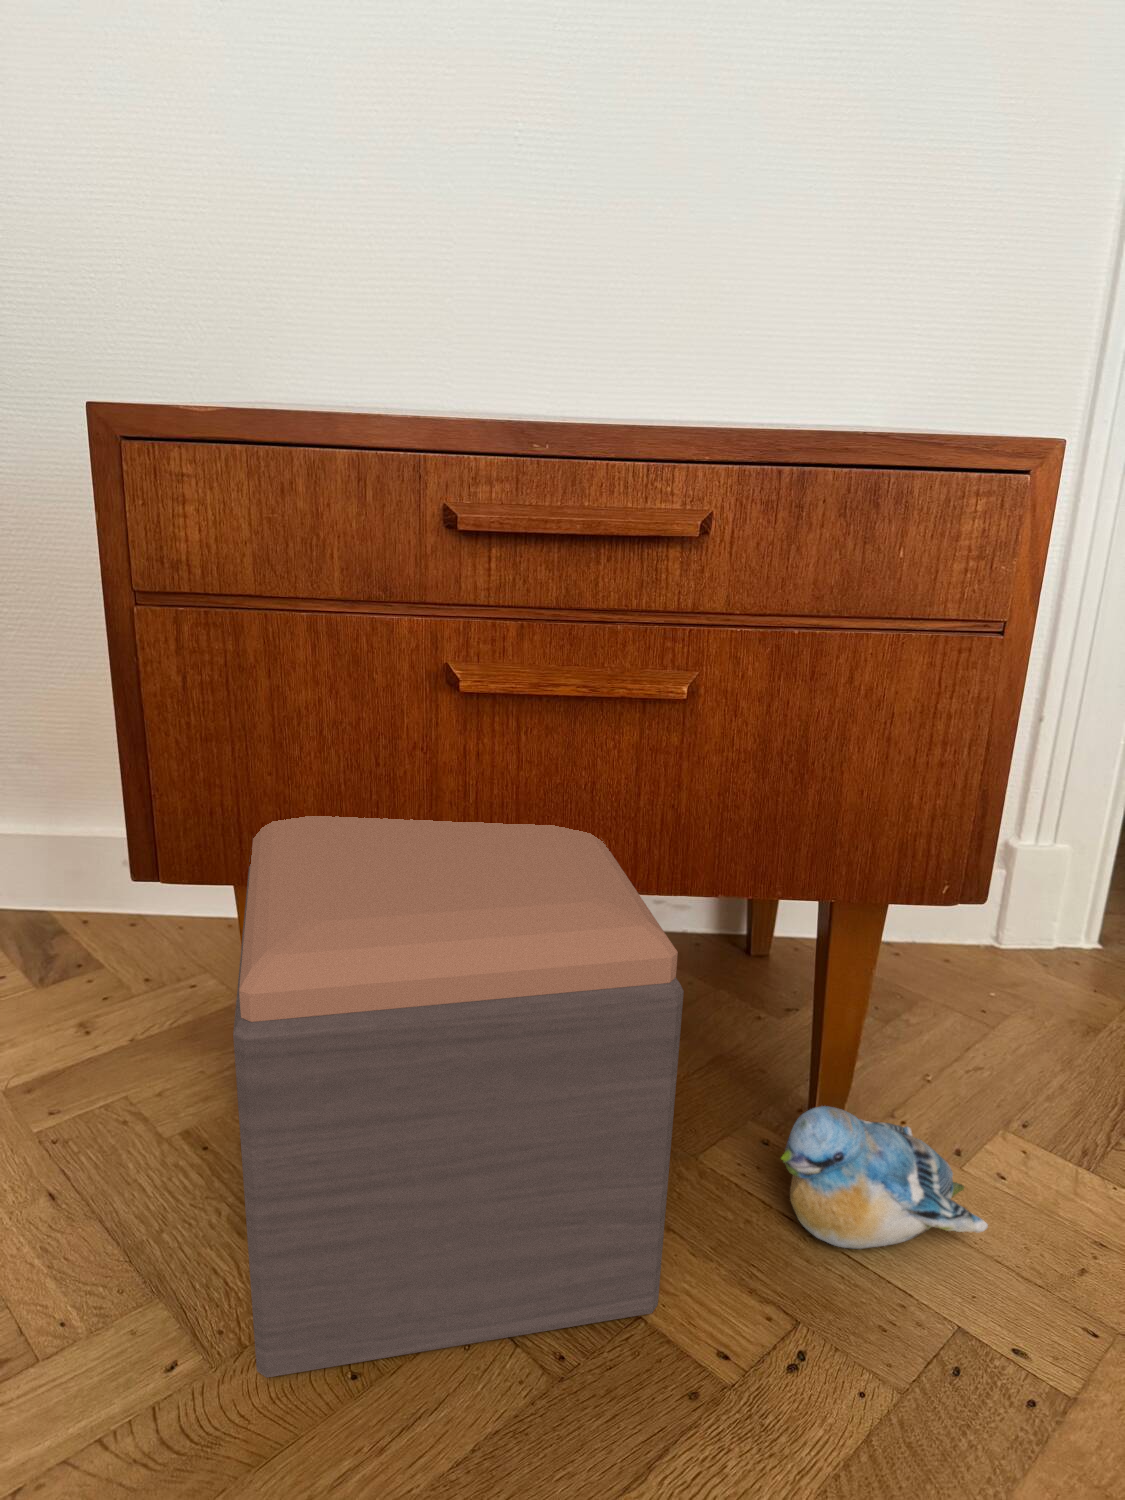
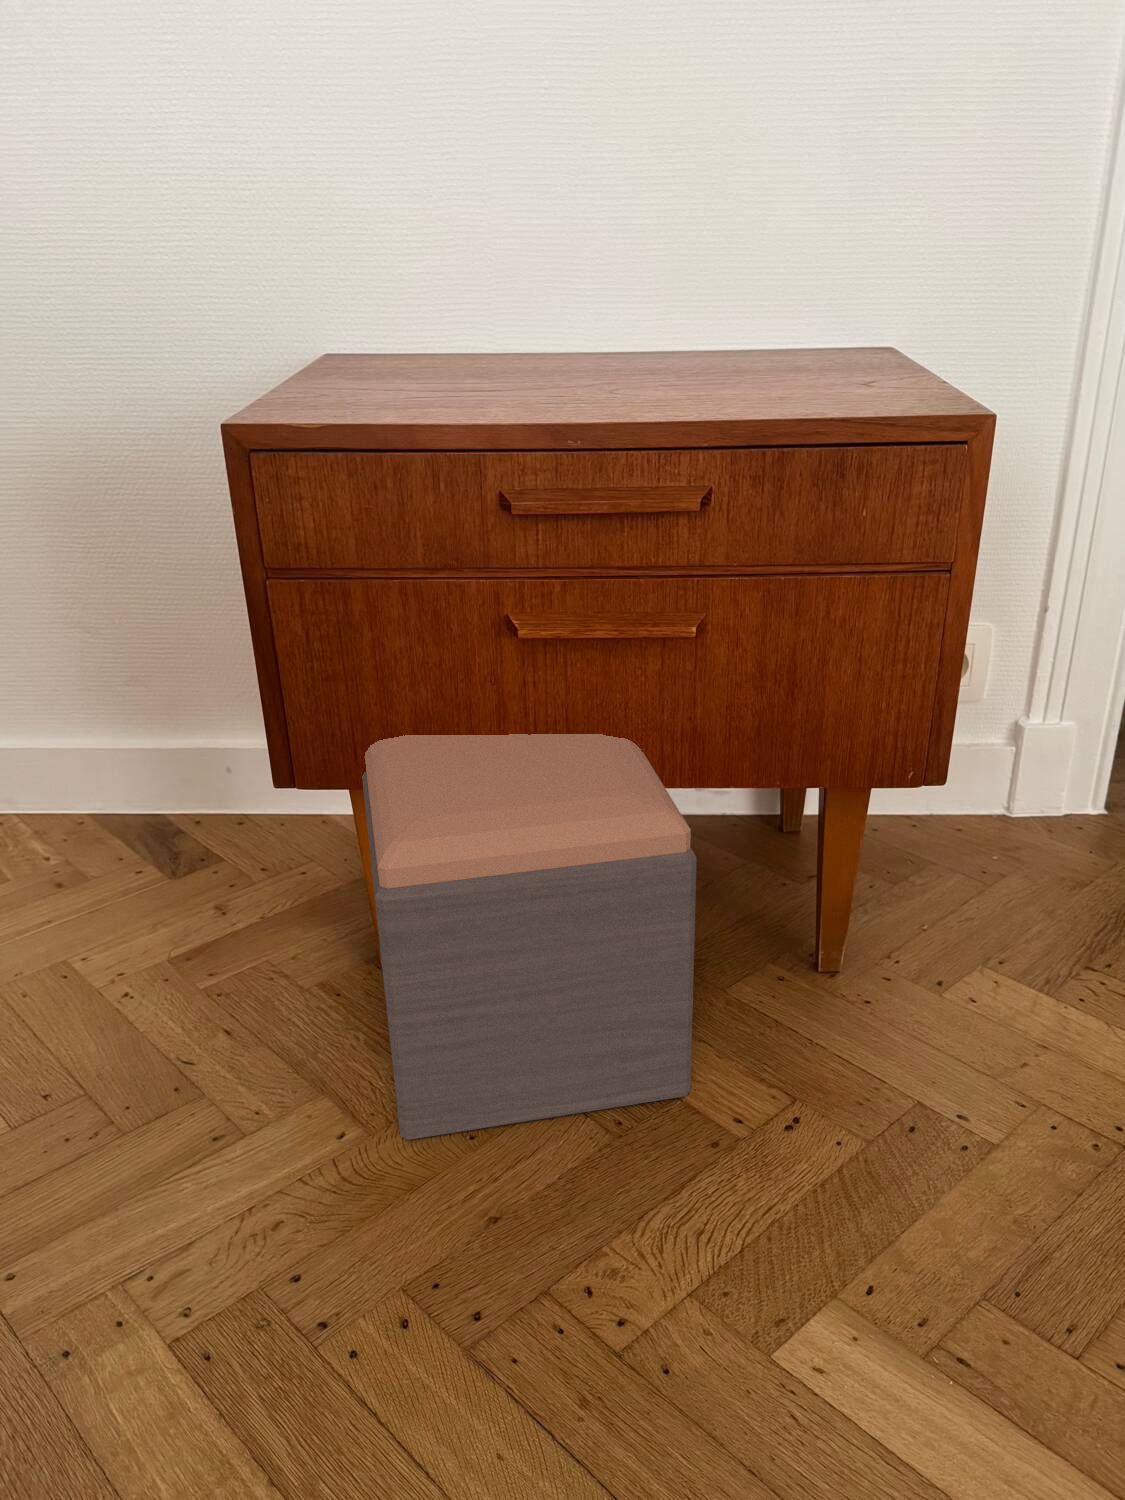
plush toy: present [781,1106,988,1249] -> none [783,944,947,1050]

